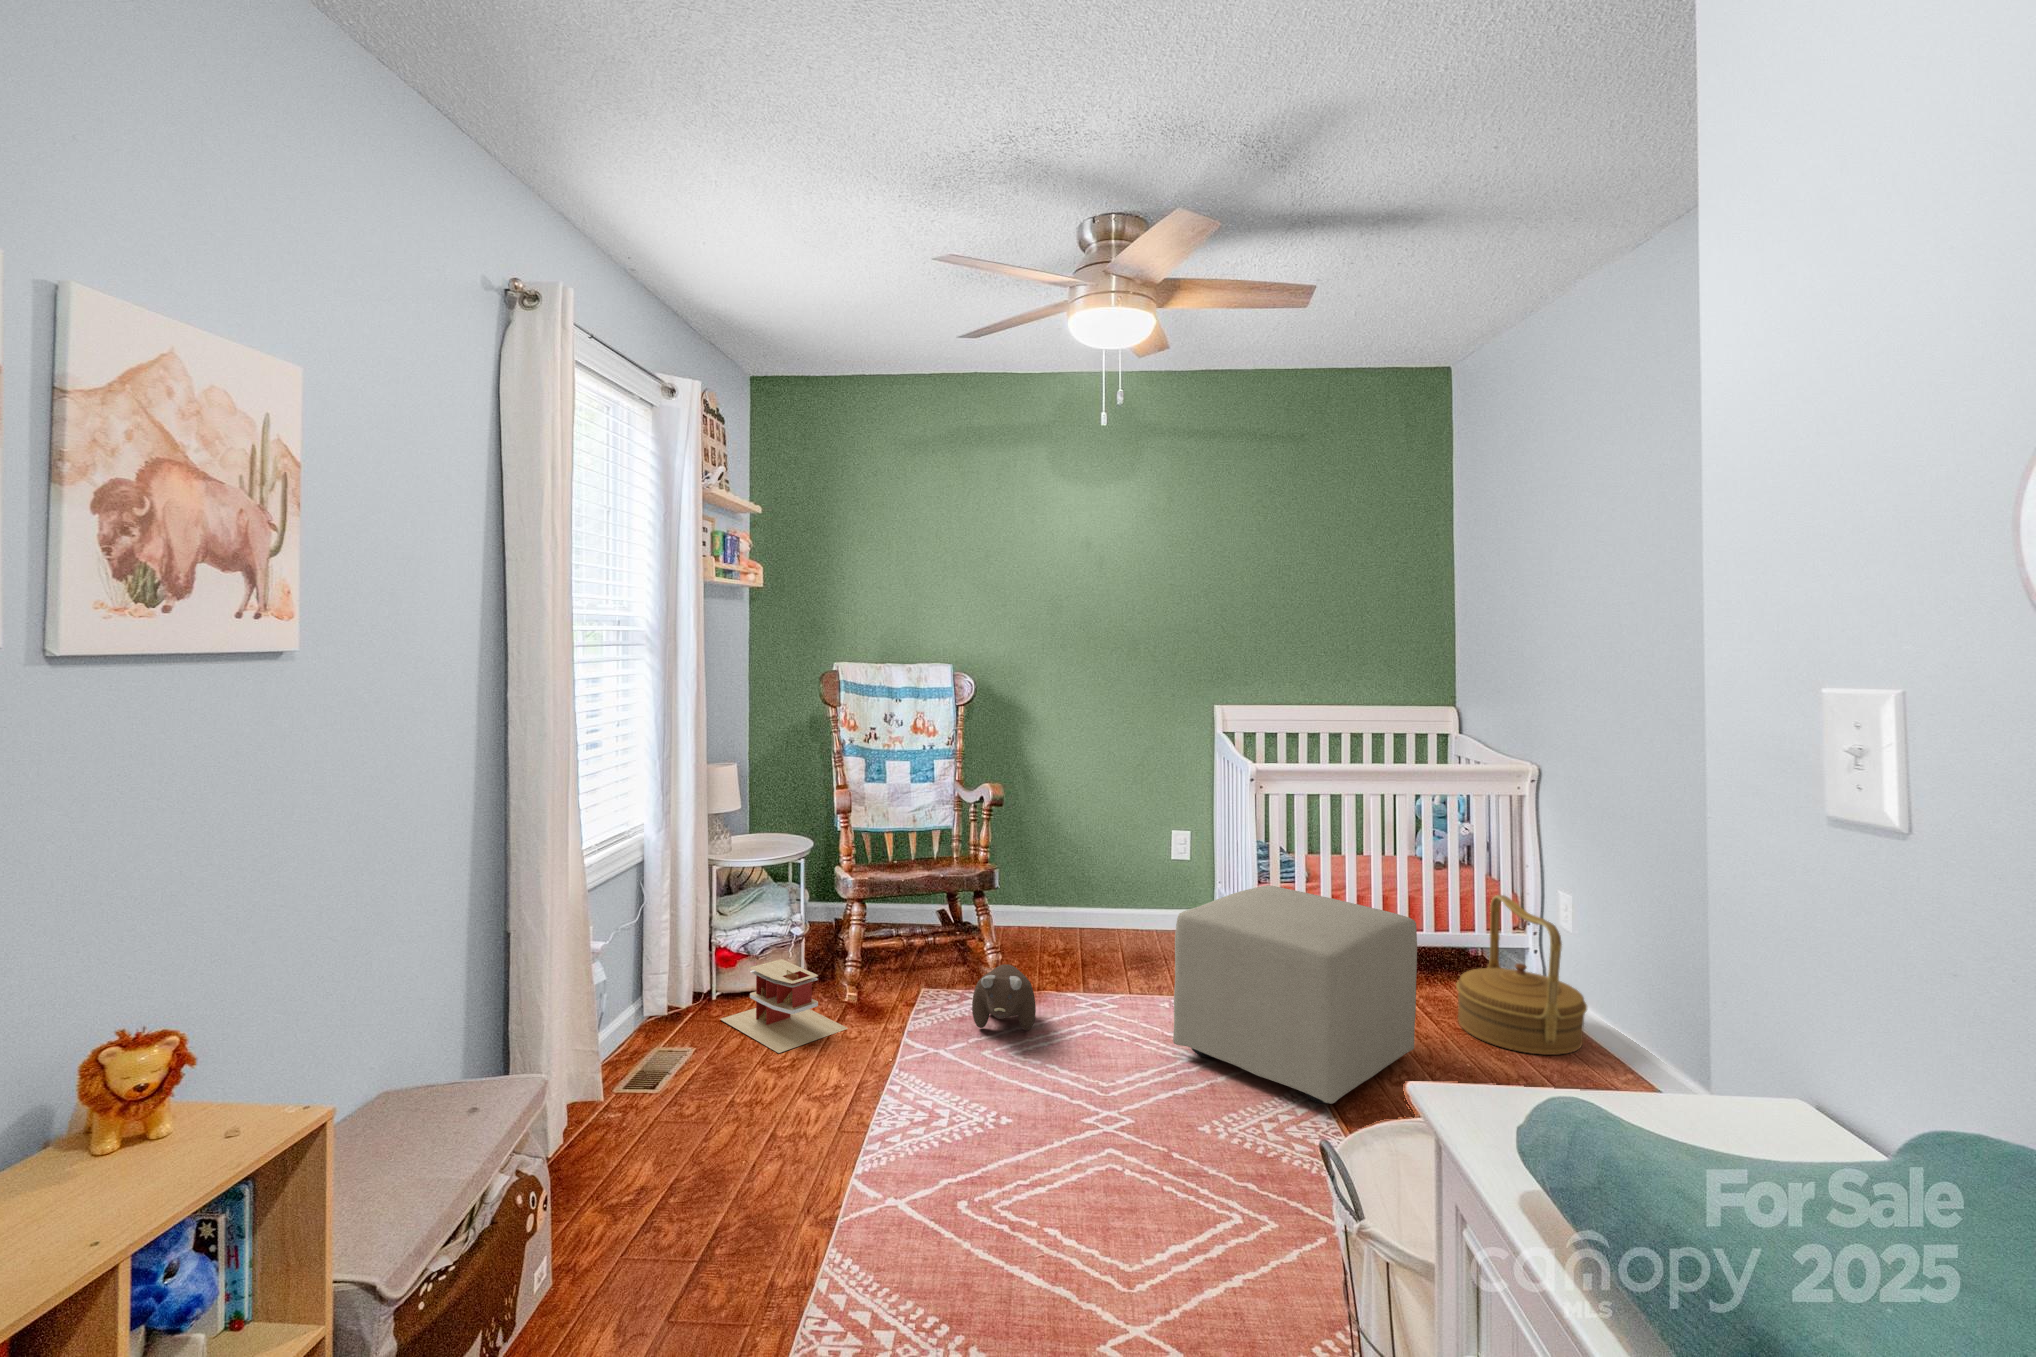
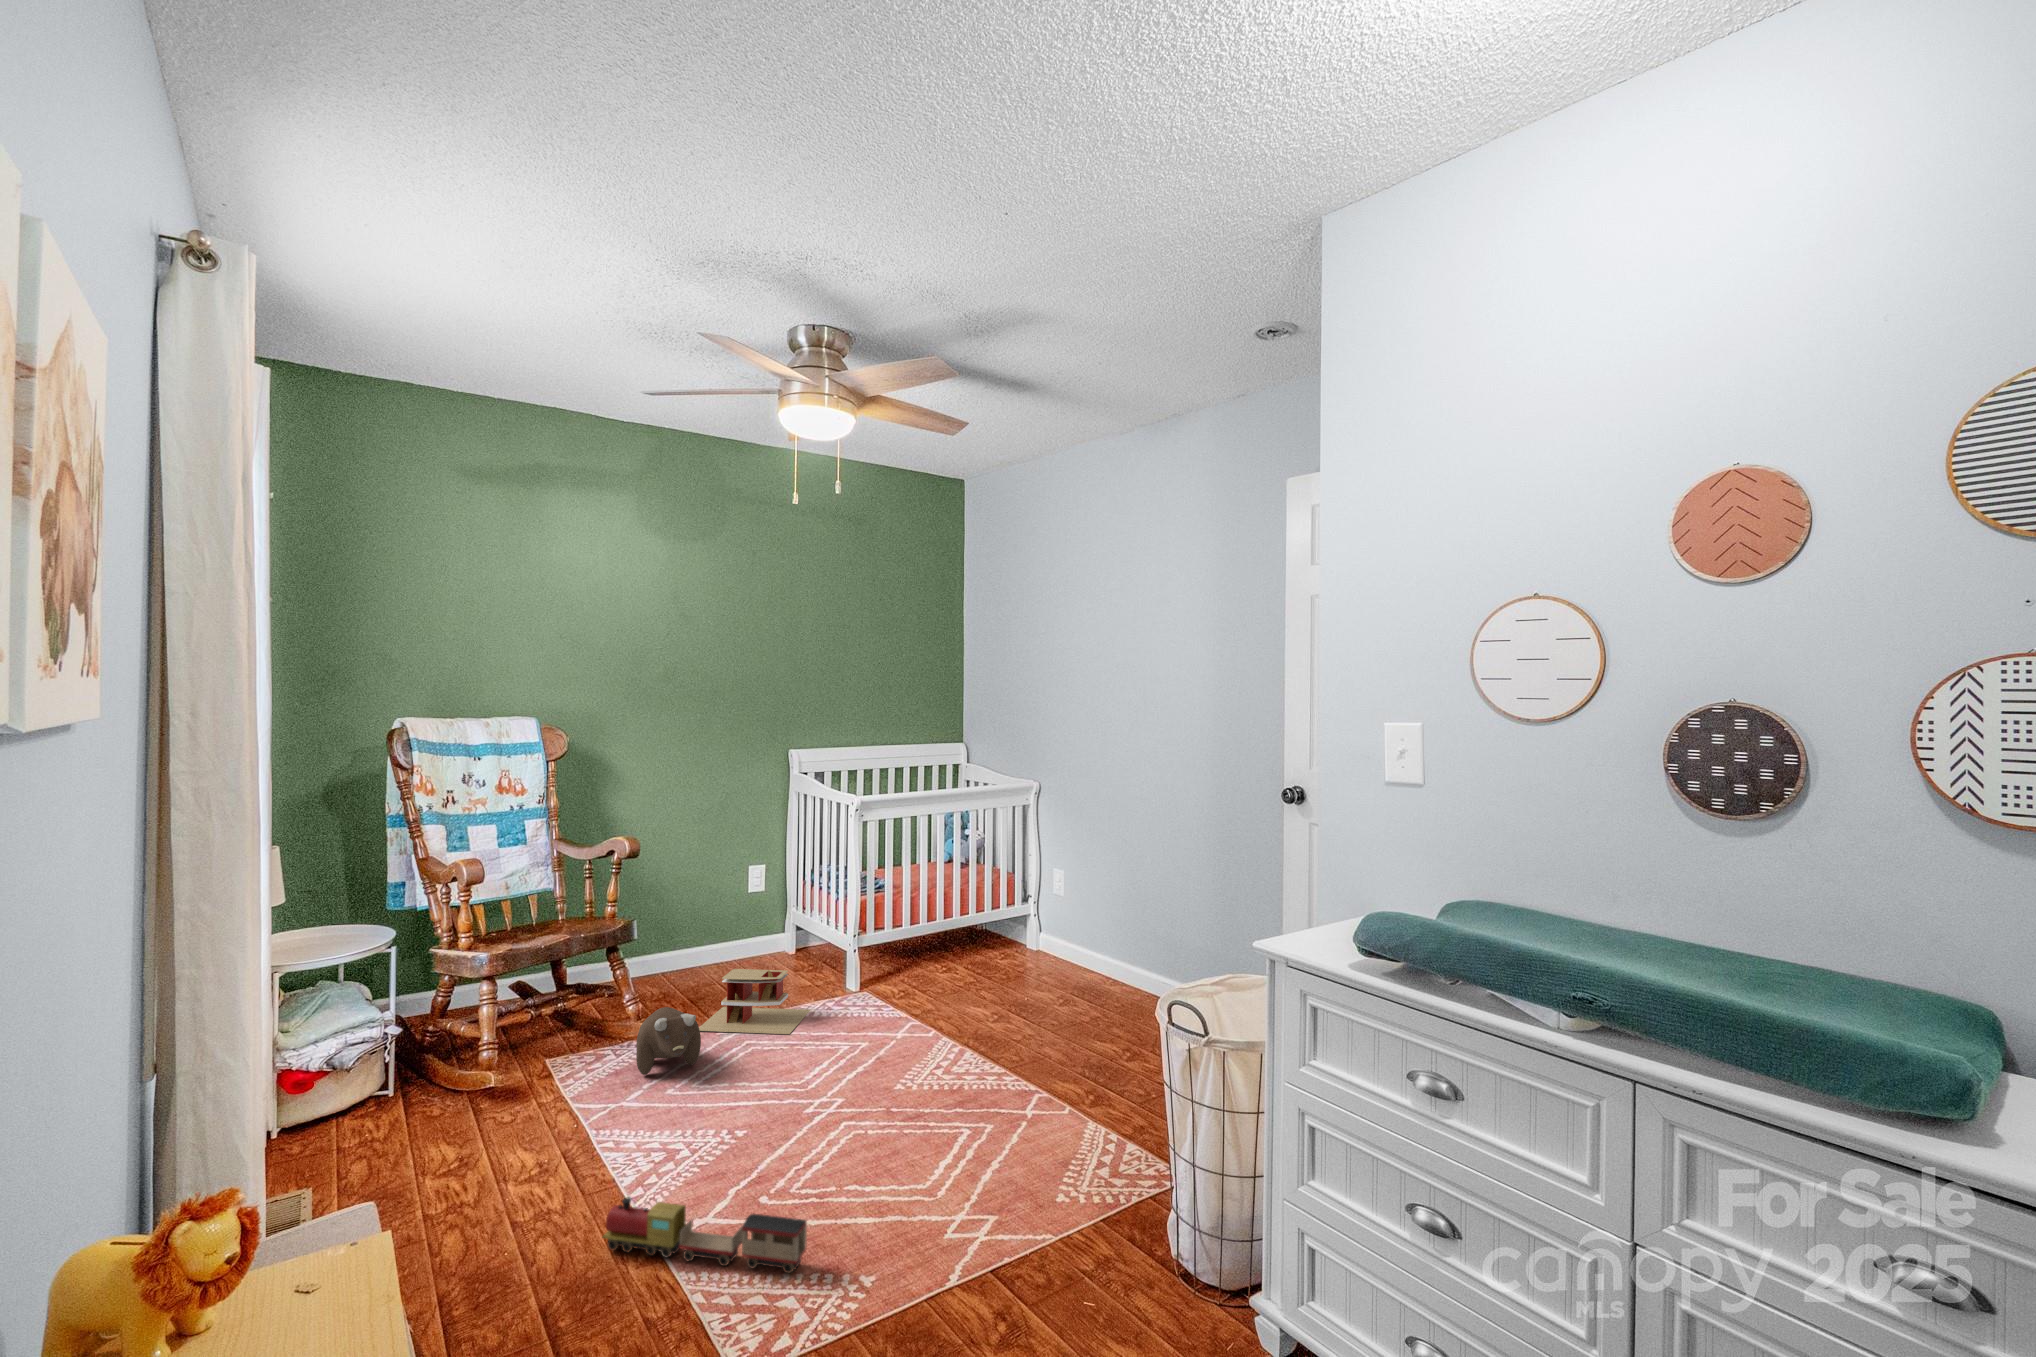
ottoman: present [1173,885,1417,1104] -> none [834,893,1000,1048]
woven basket: present [1456,895,1587,1055] -> none [1004,875,1088,983]
toy house: present [721,959,848,1053] -> present [699,969,810,1034]
toy train: none [798,1151,939,1306] -> present [603,1198,807,1273]

